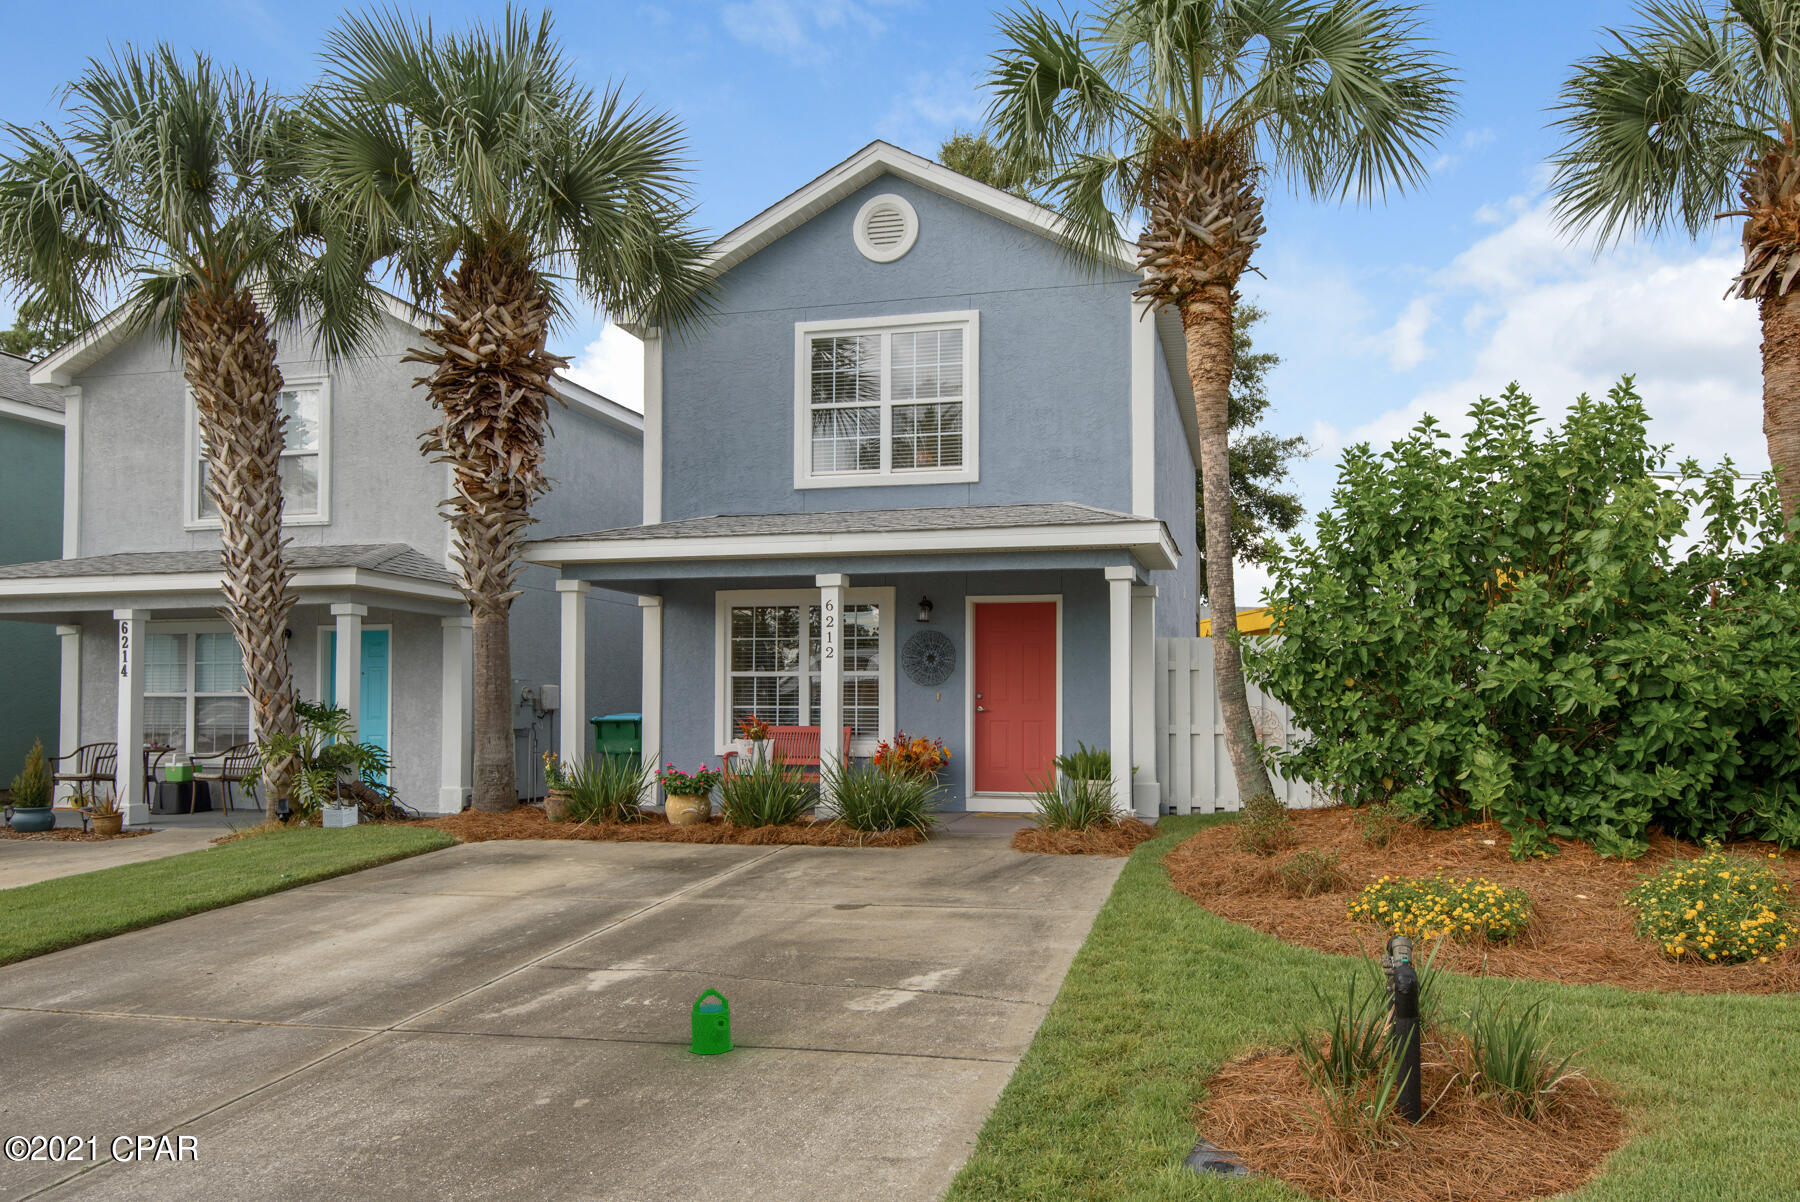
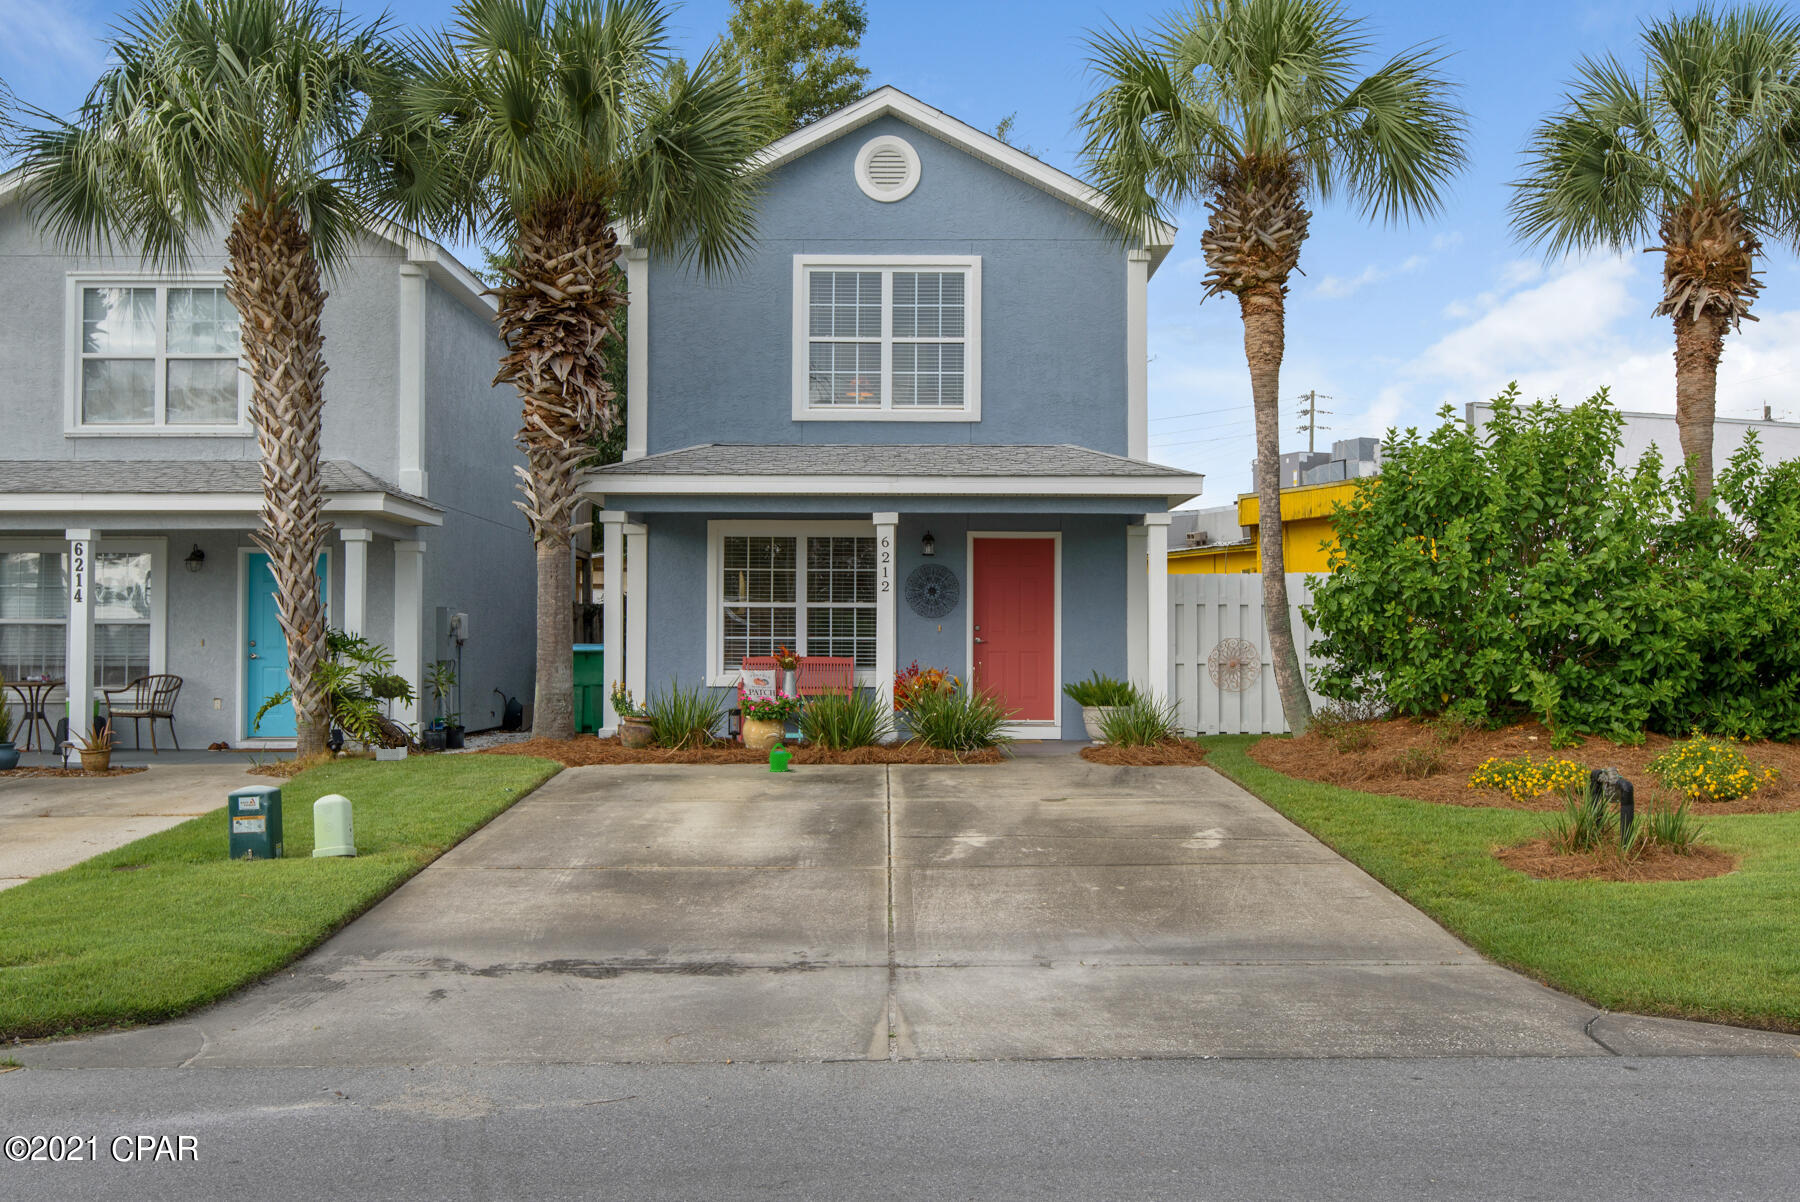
watering can: present [689,988,734,1055] -> present [769,743,792,772]

